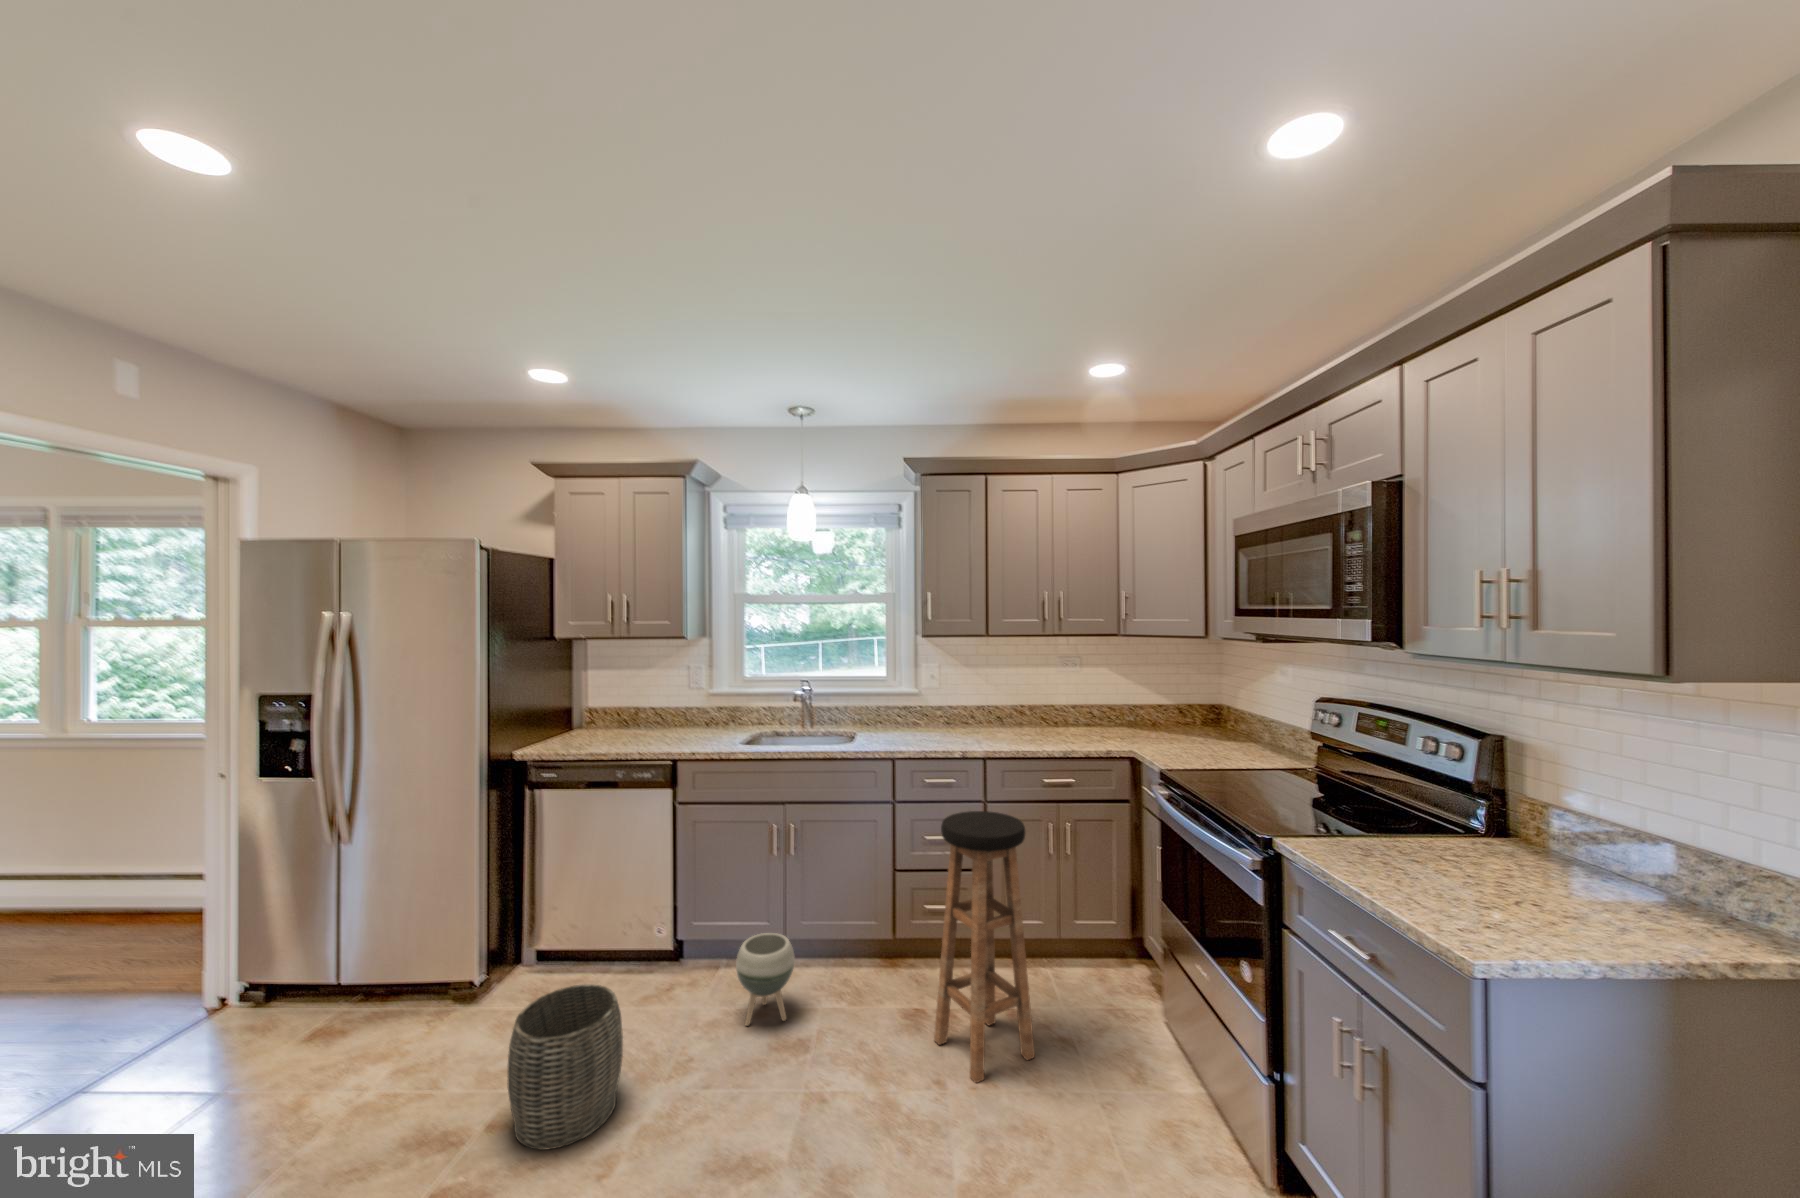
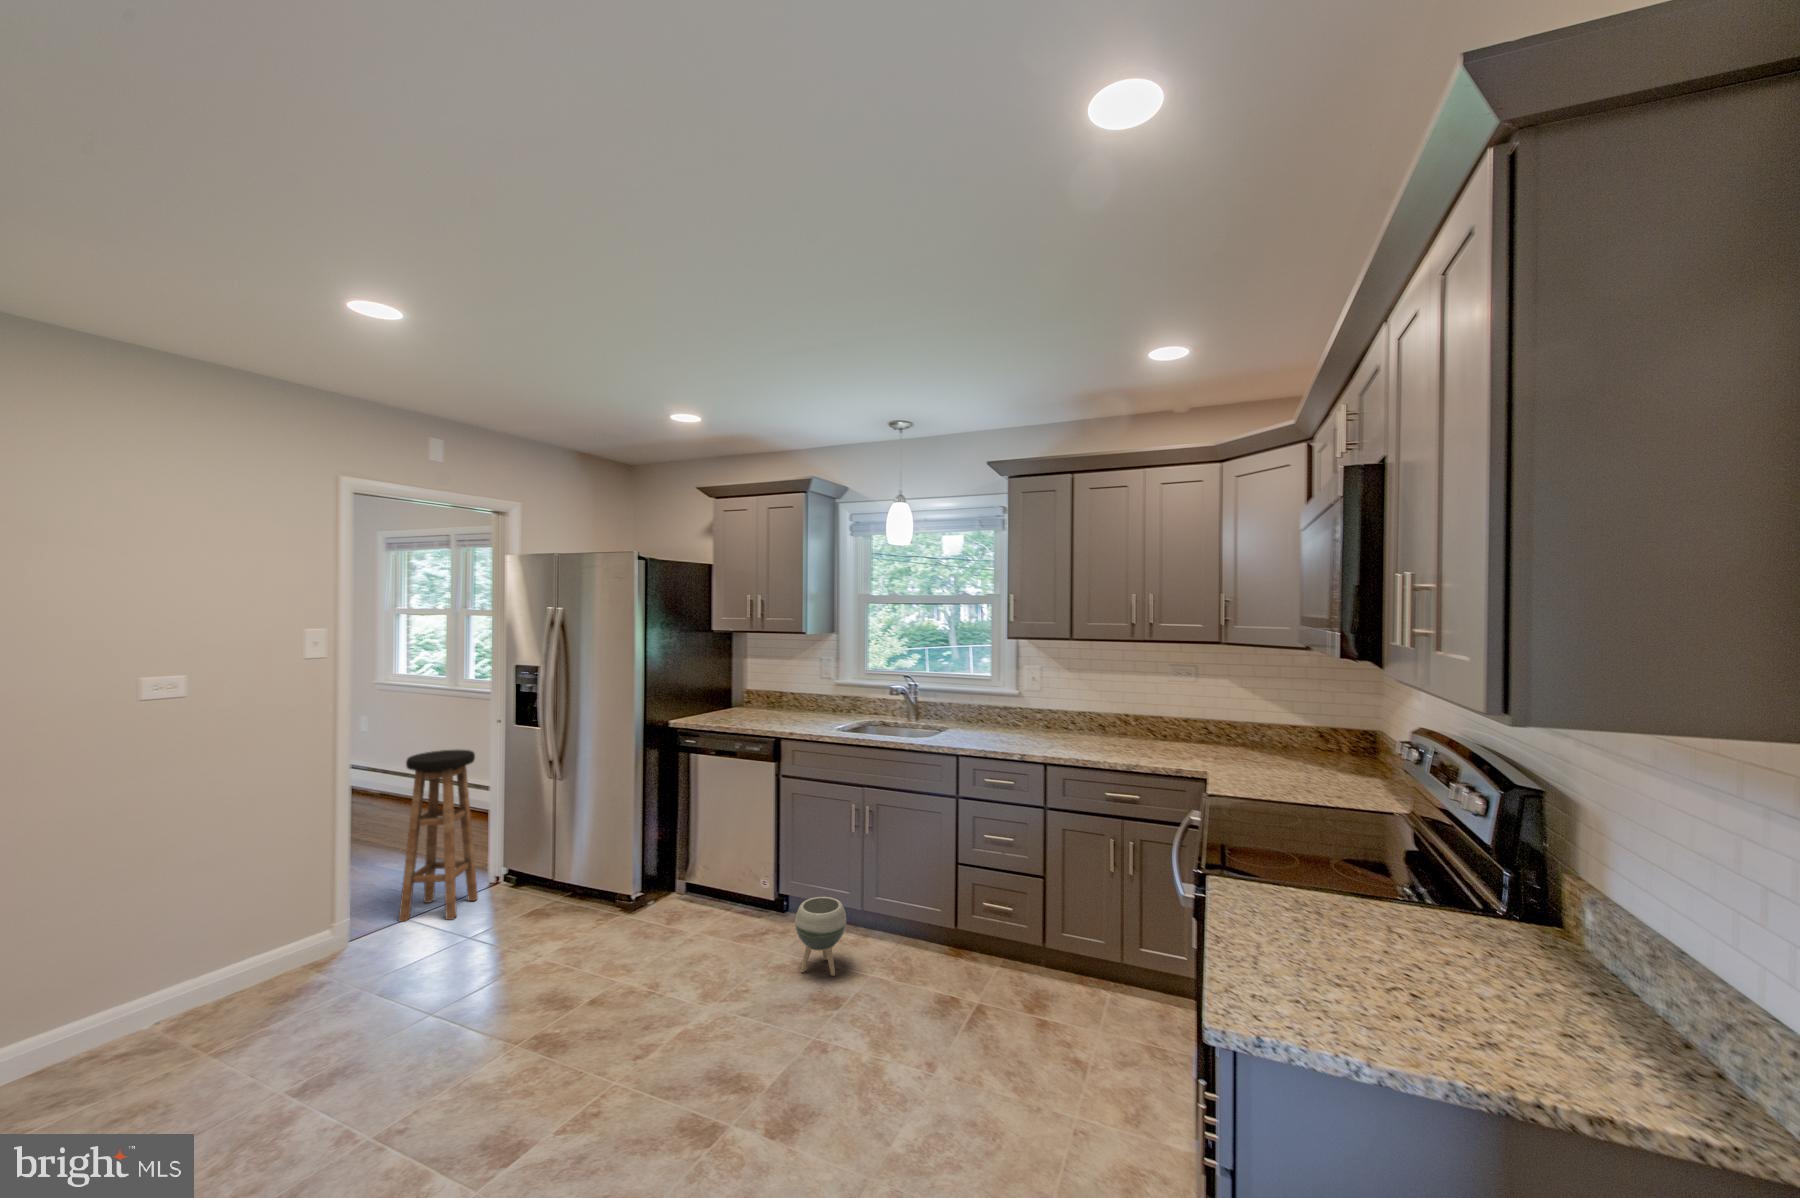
bar stool: present [934,811,1035,1083] -> present [399,750,478,922]
woven basket: present [507,984,623,1150] -> none [603,904,688,1020]

